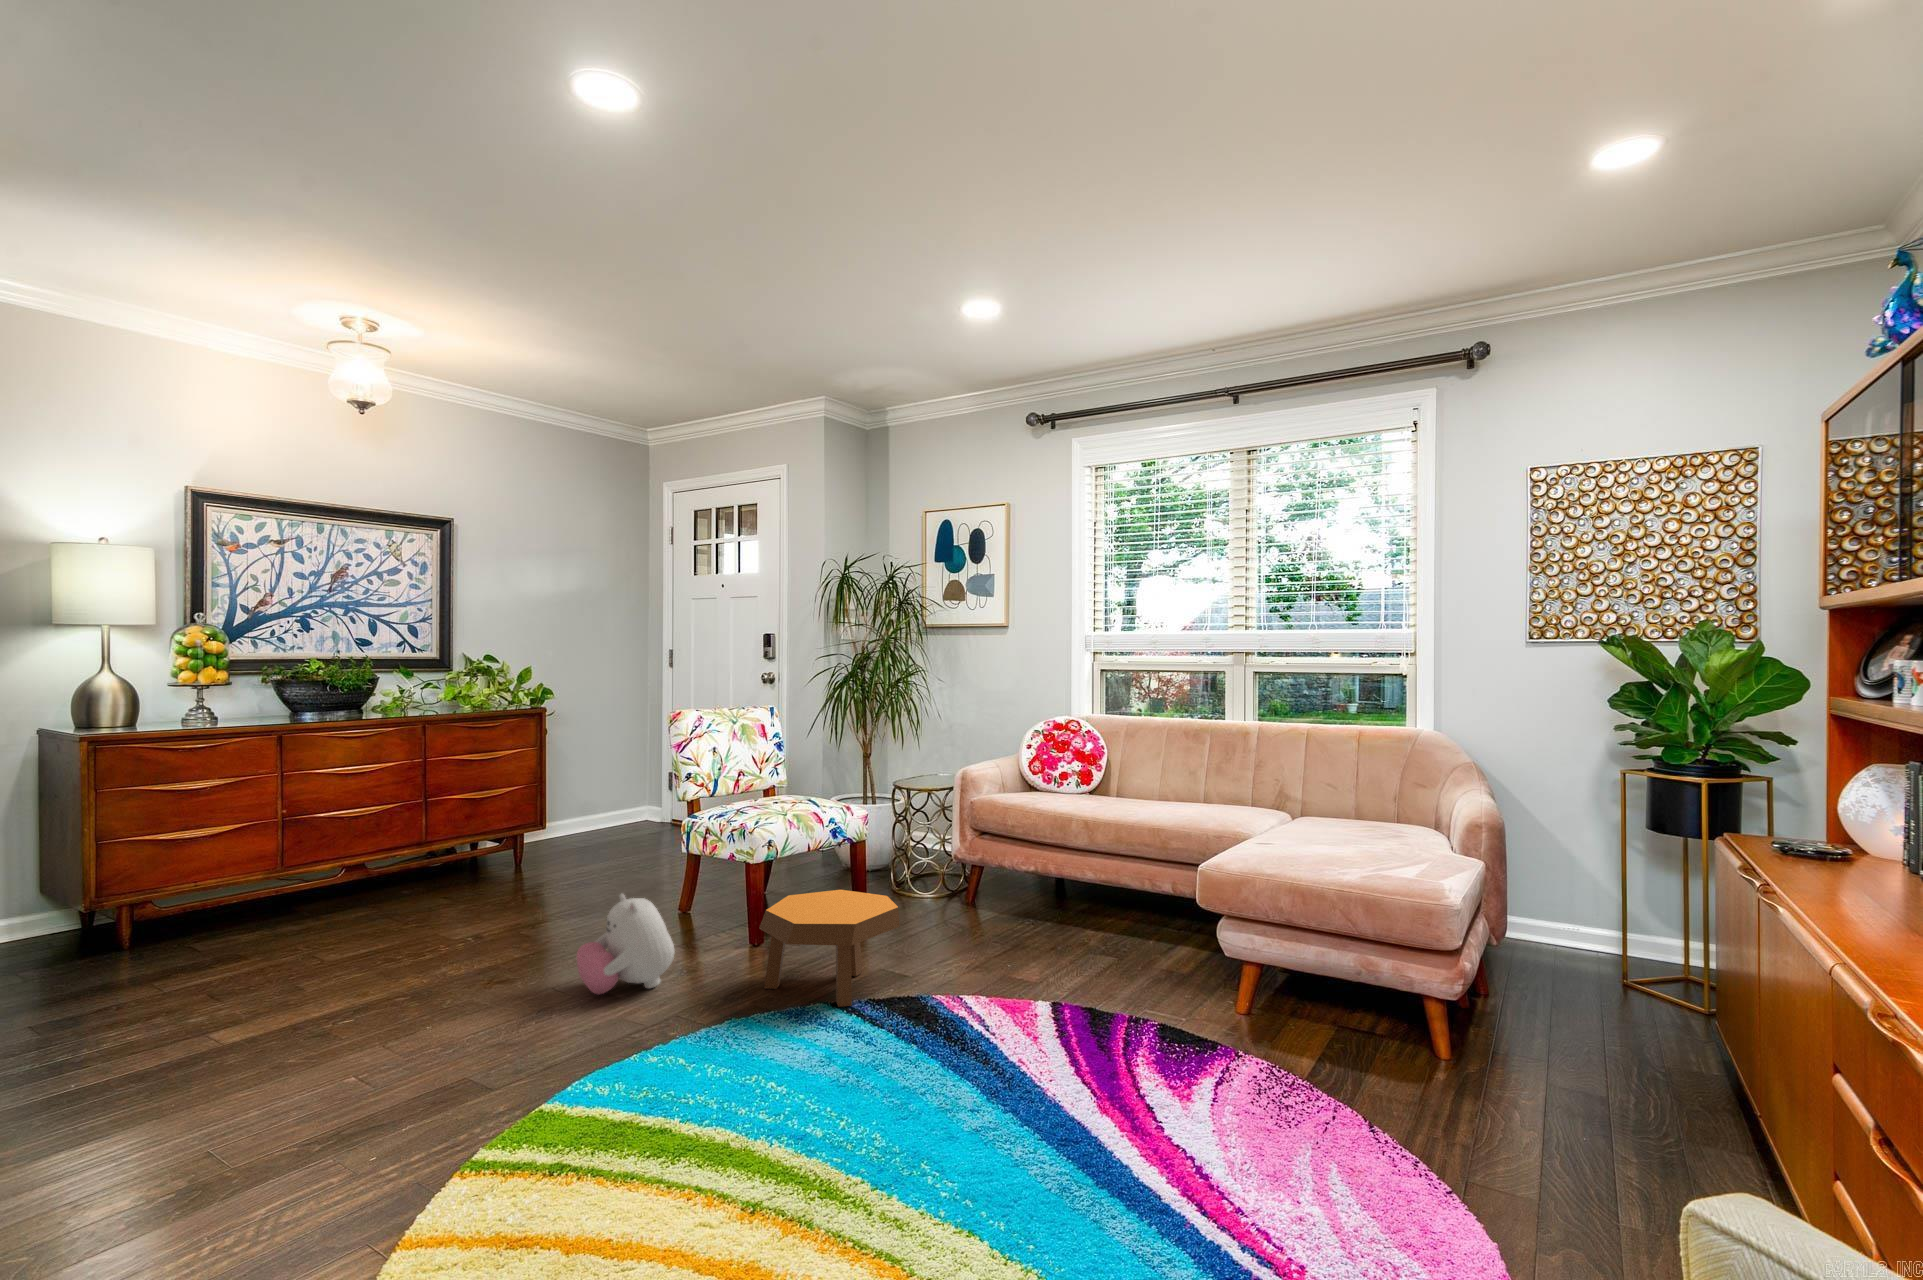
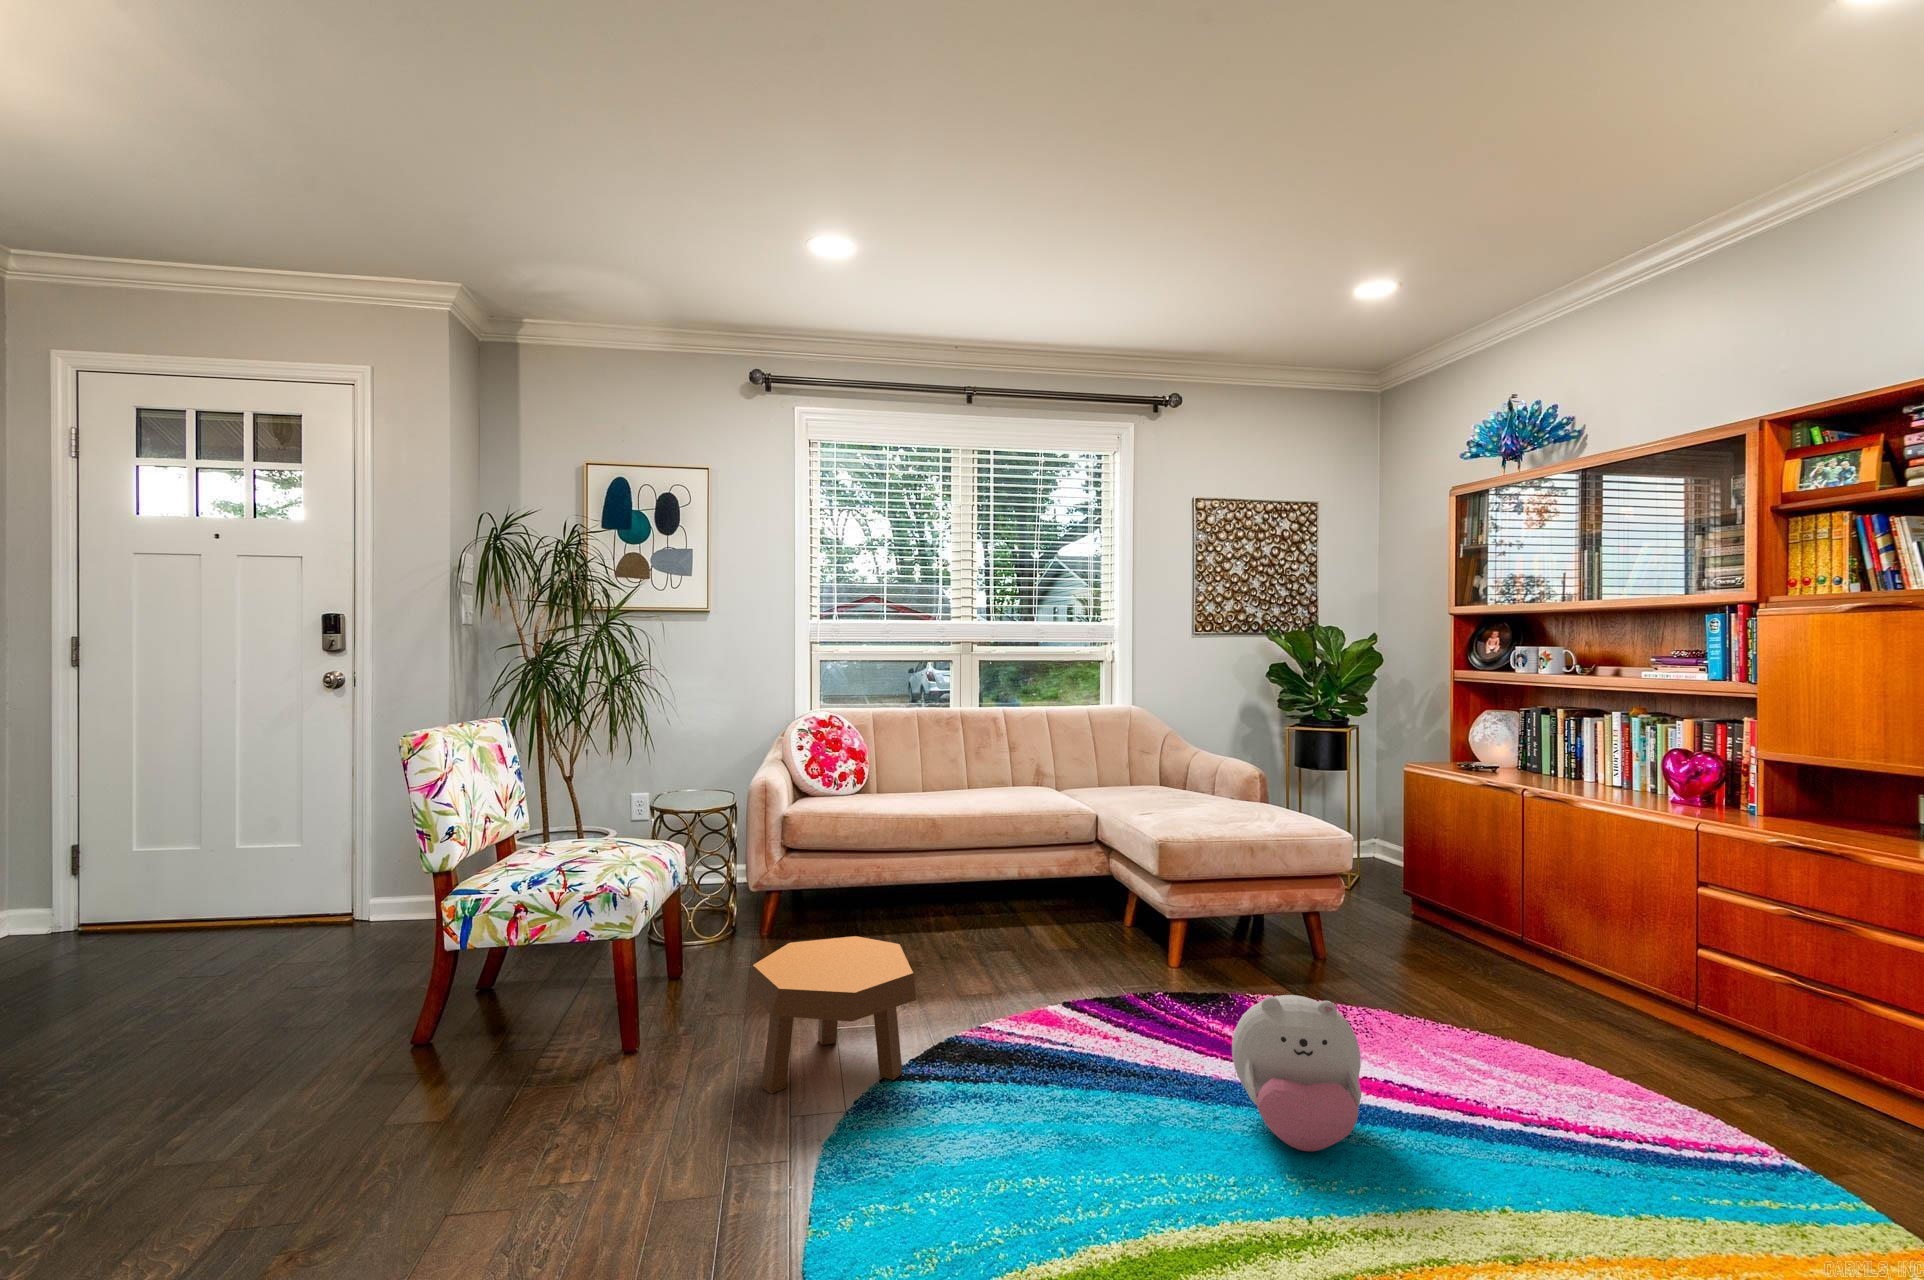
plush toy: present [577,894,675,994] -> present [1232,995,1361,1151]

